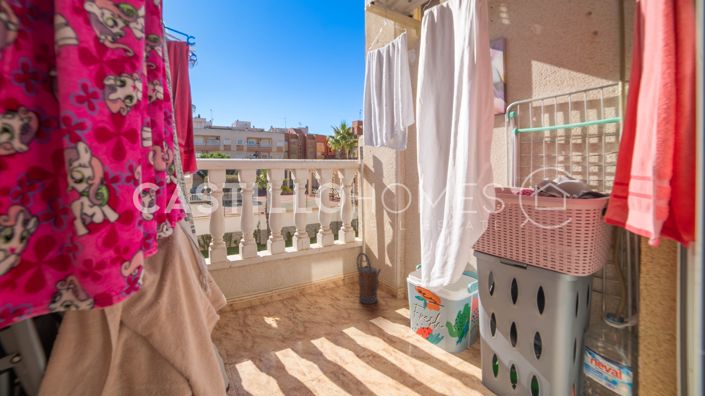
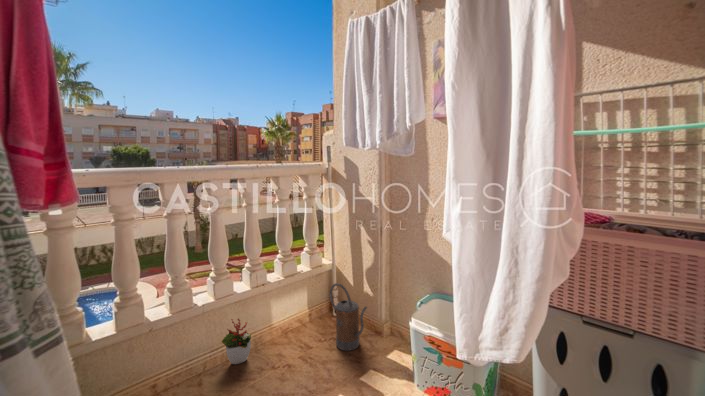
decorative plant: none [277,270,297,303] -> present [222,319,251,364]

